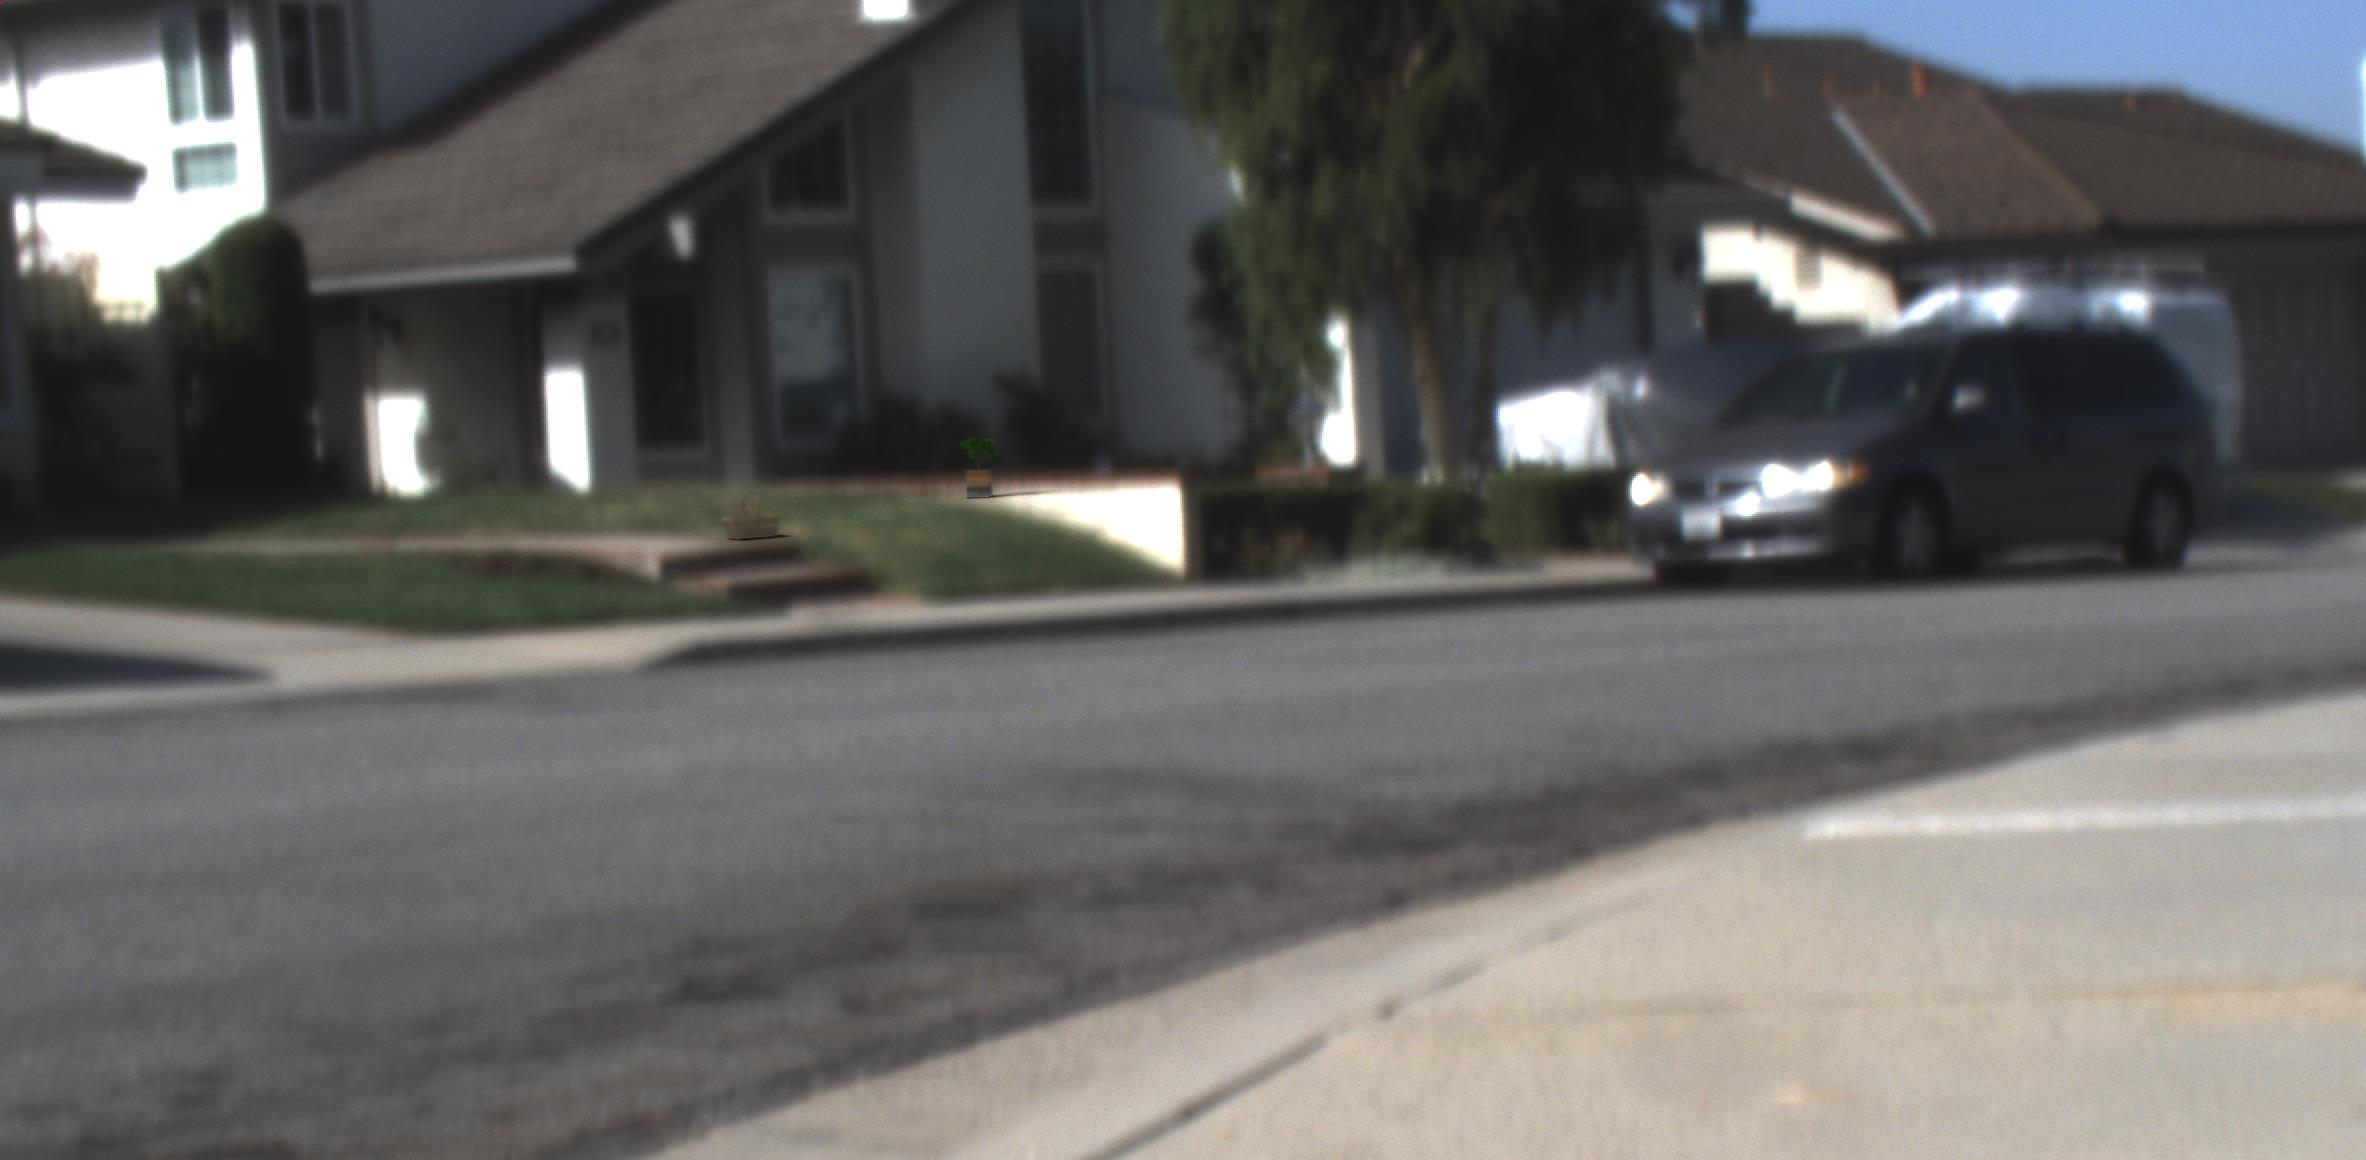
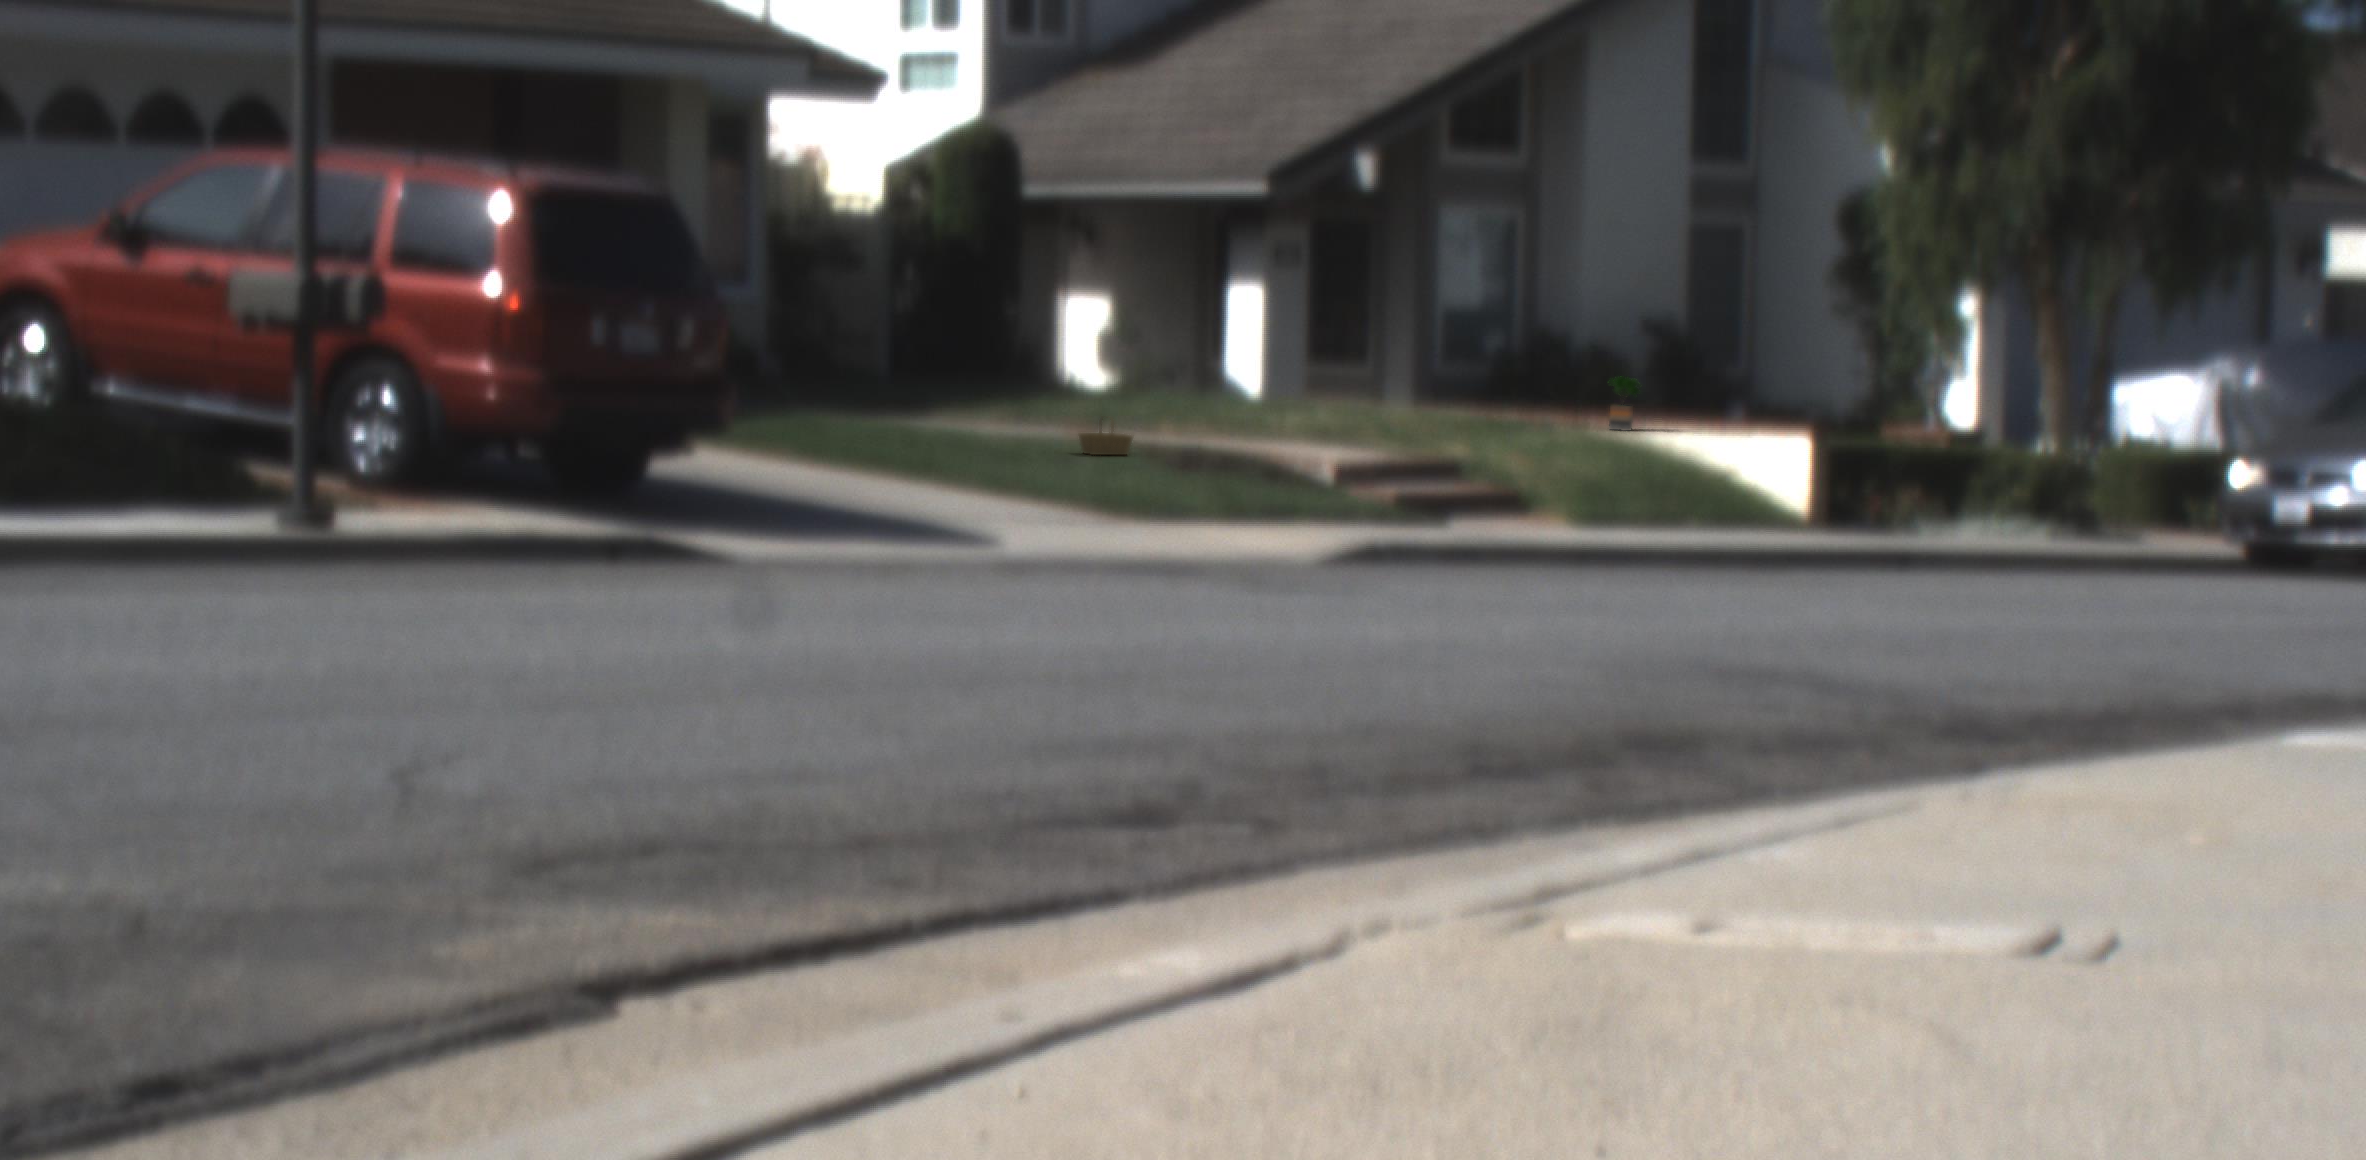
basket: present [722,497,781,539] -> present [1079,424,1133,455]

